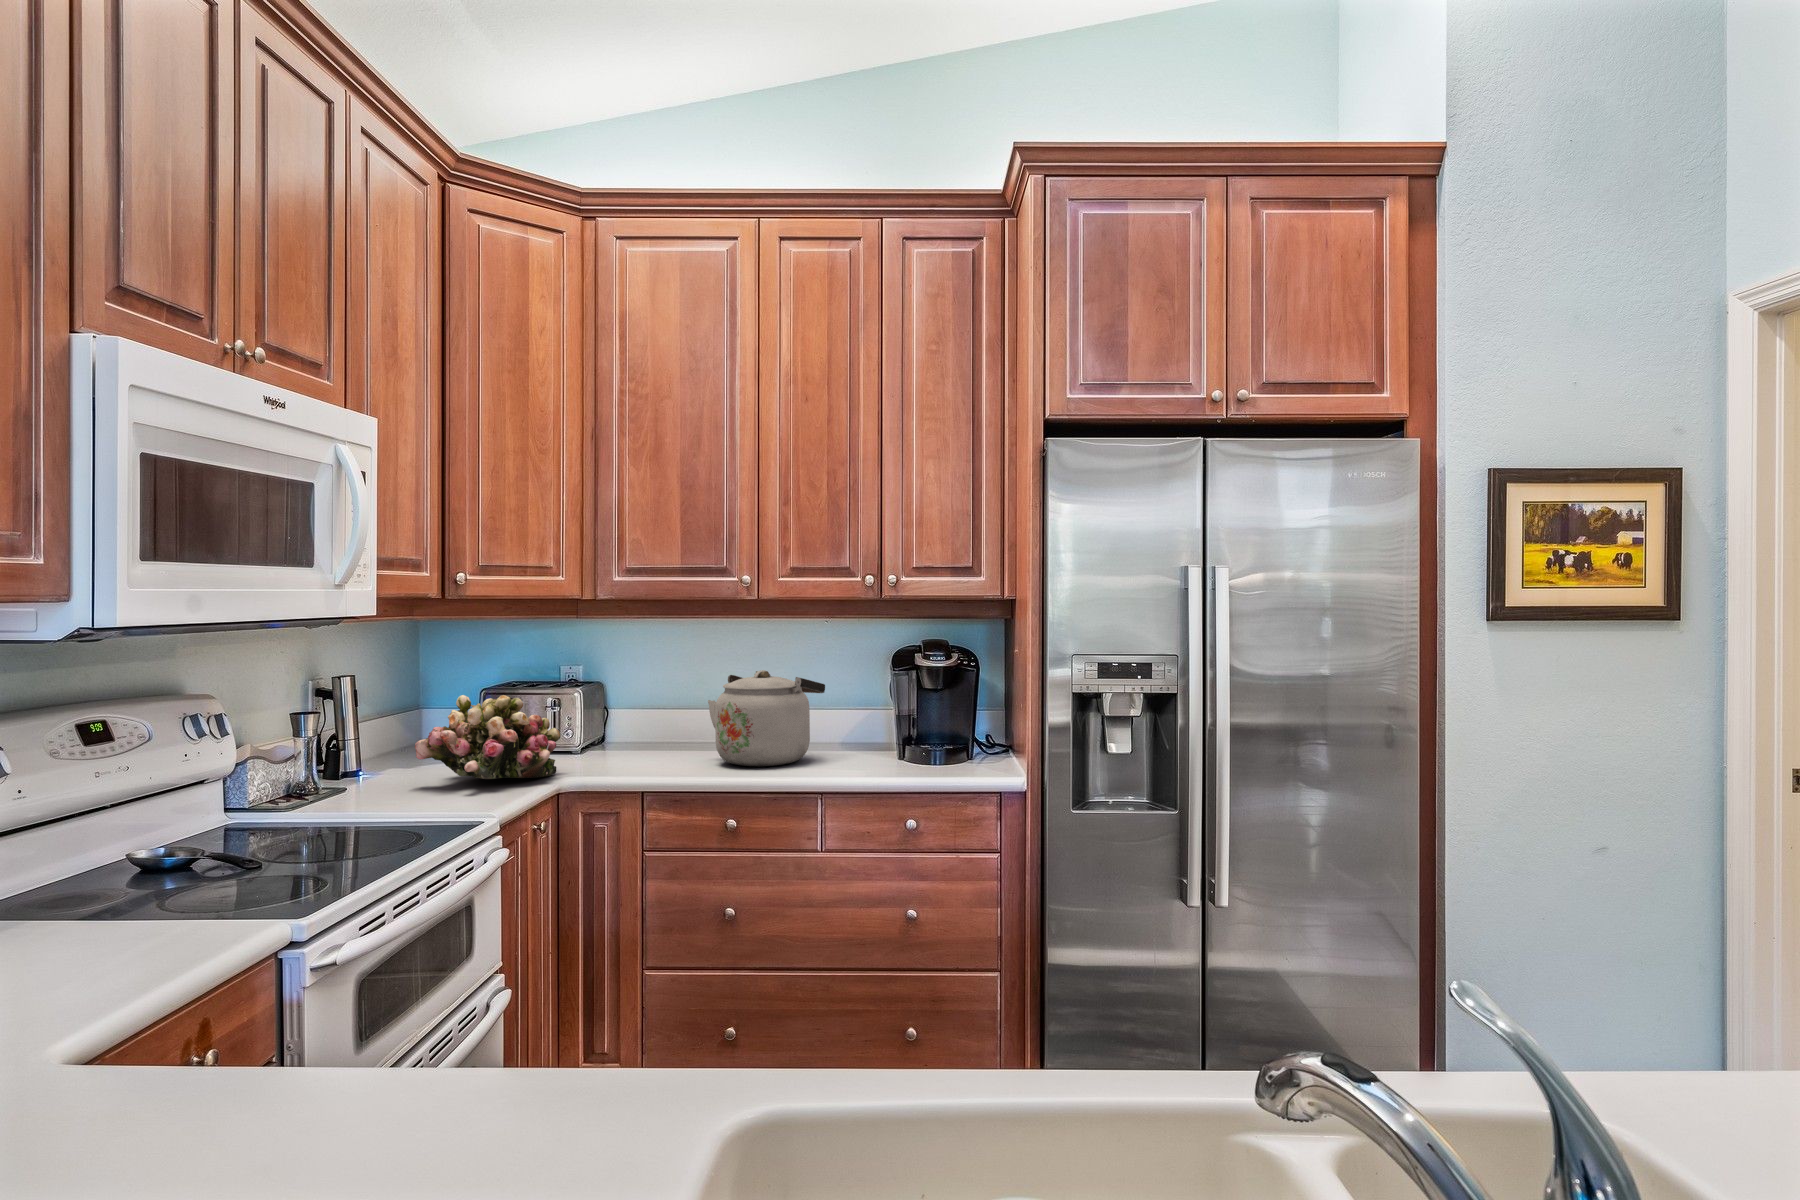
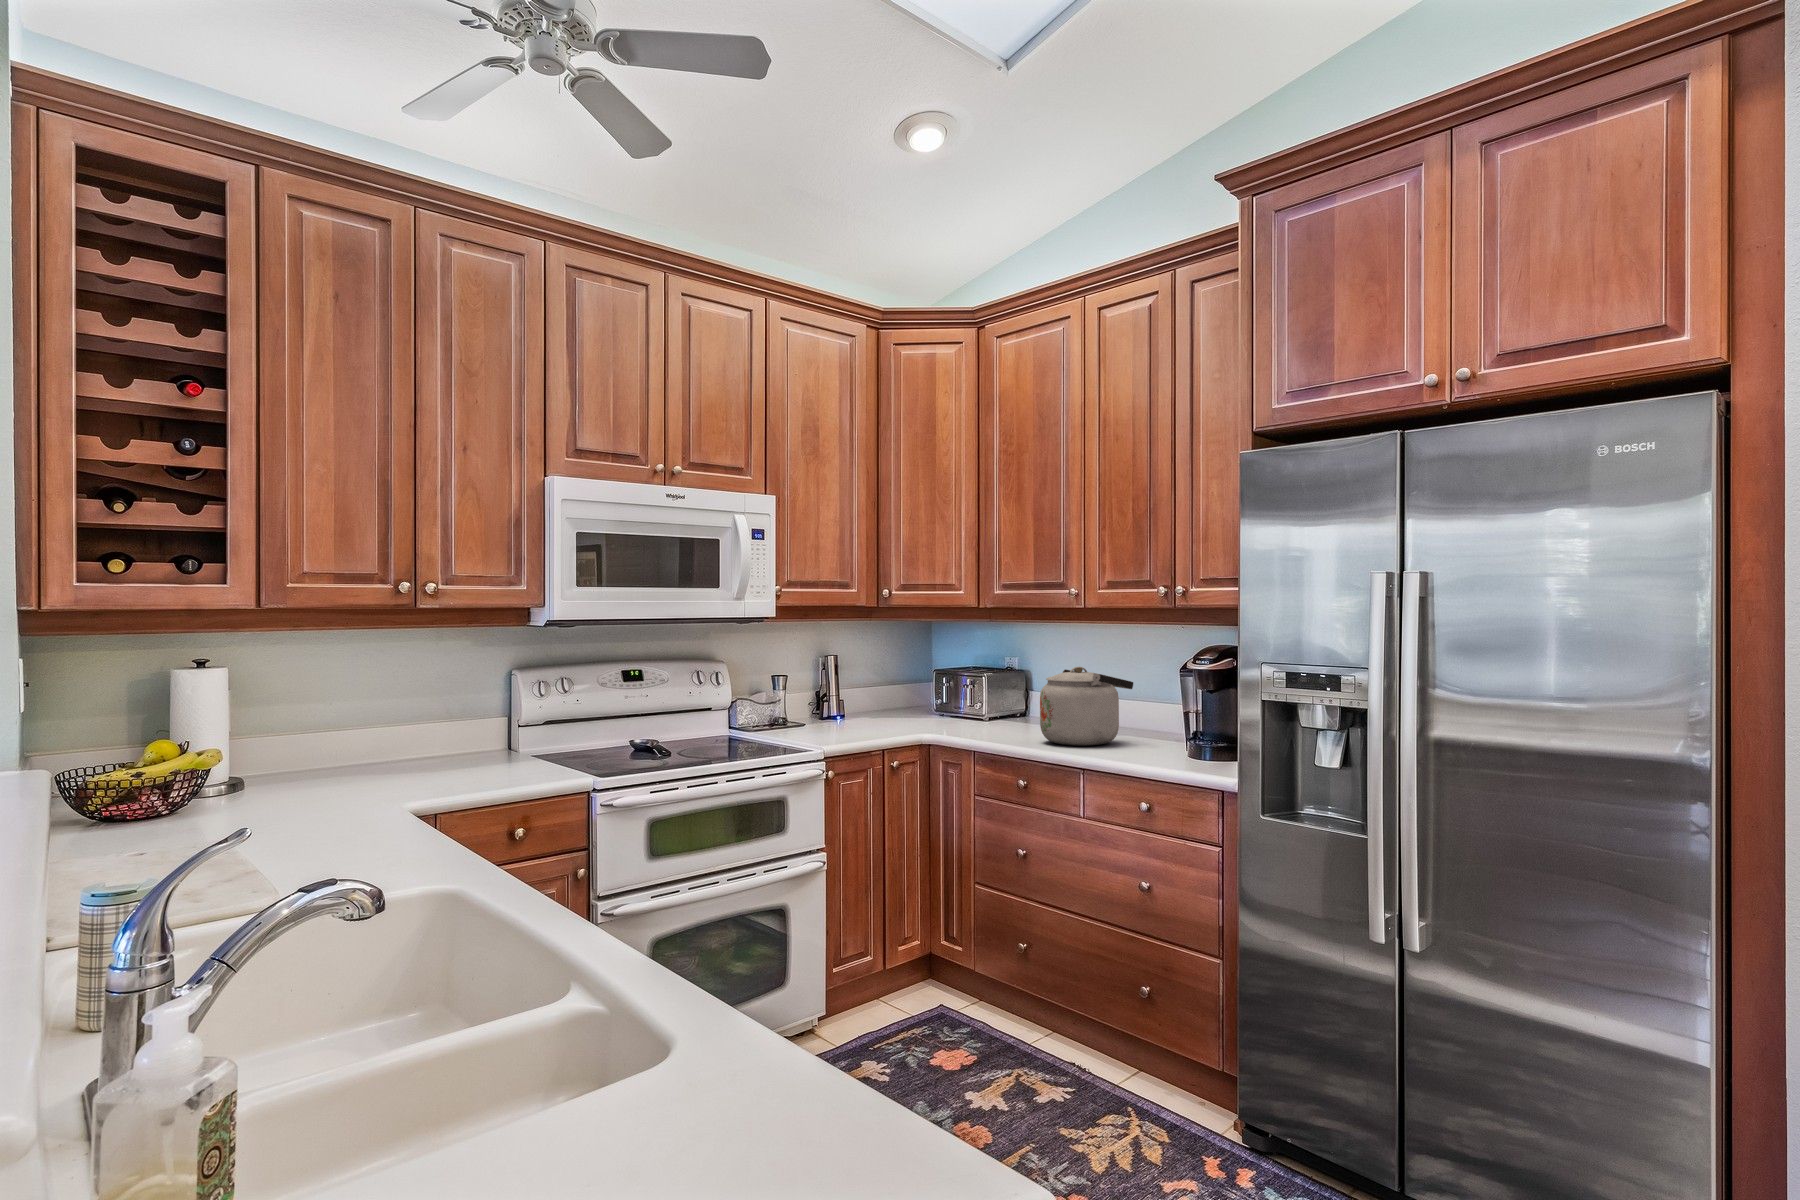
flower arrangement: present [415,695,560,779] -> none [849,673,944,734]

